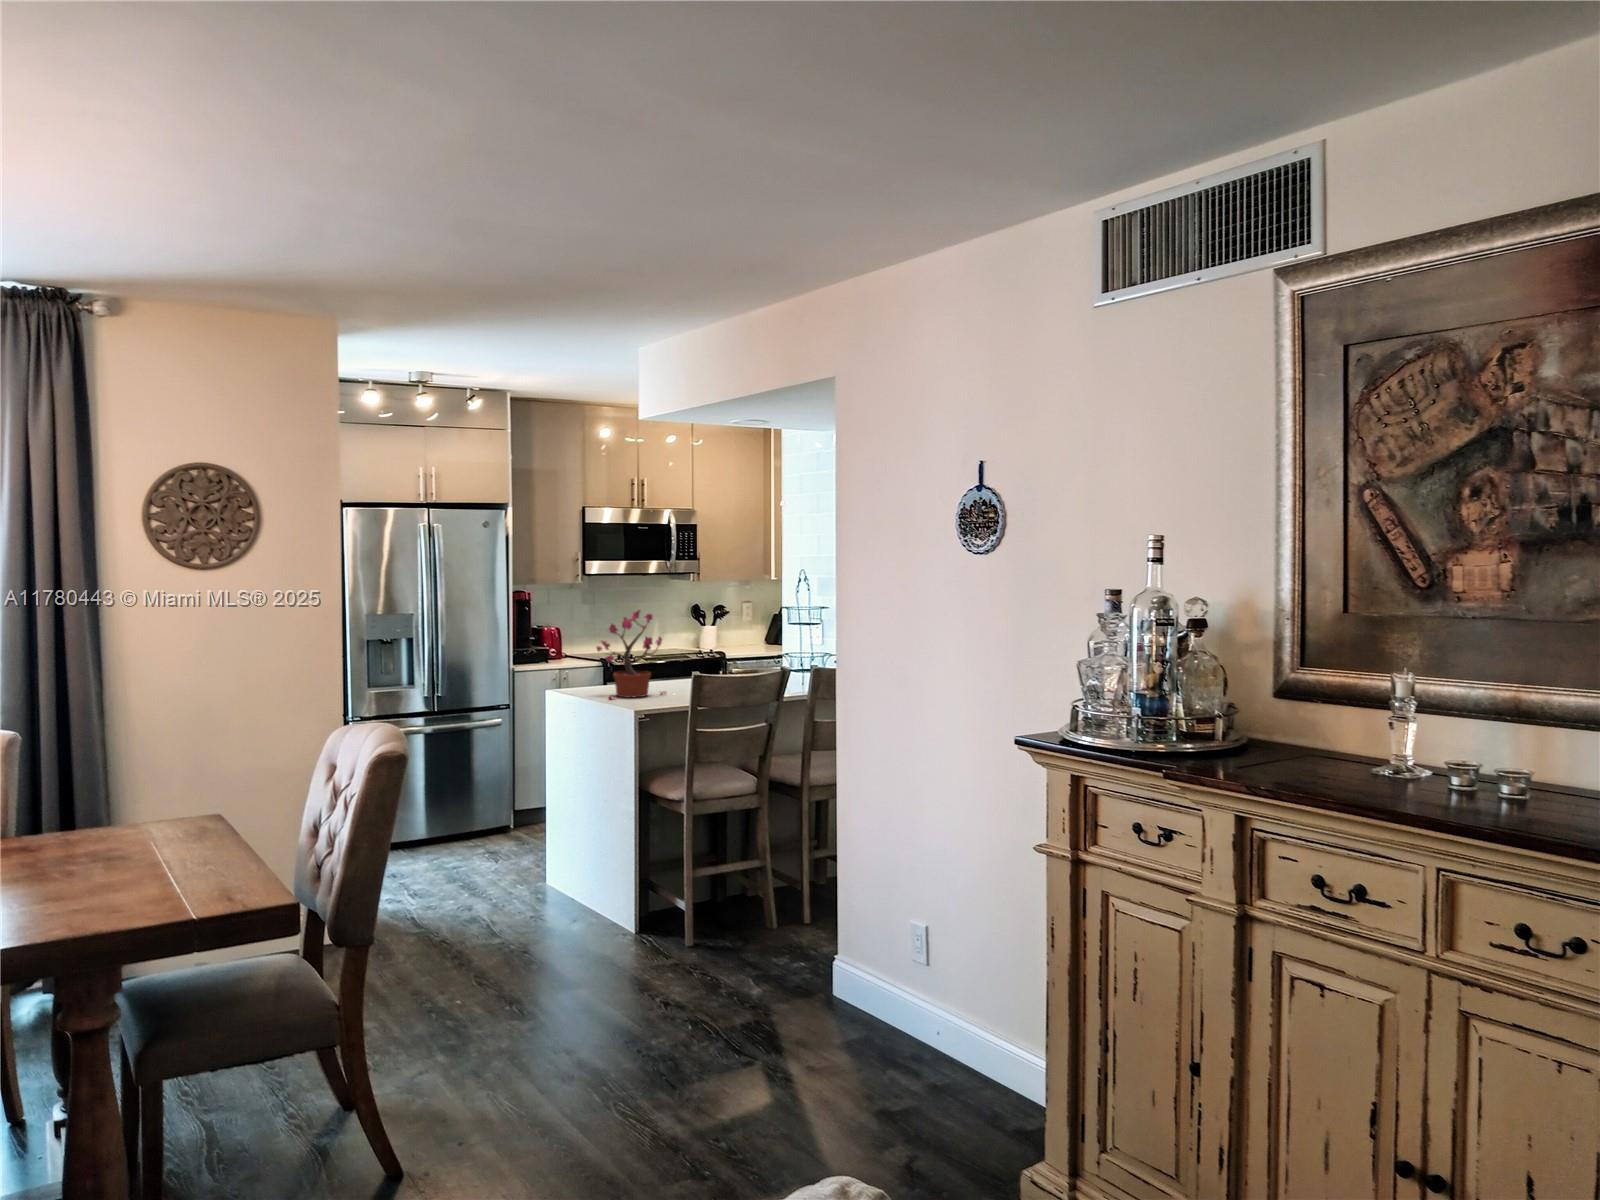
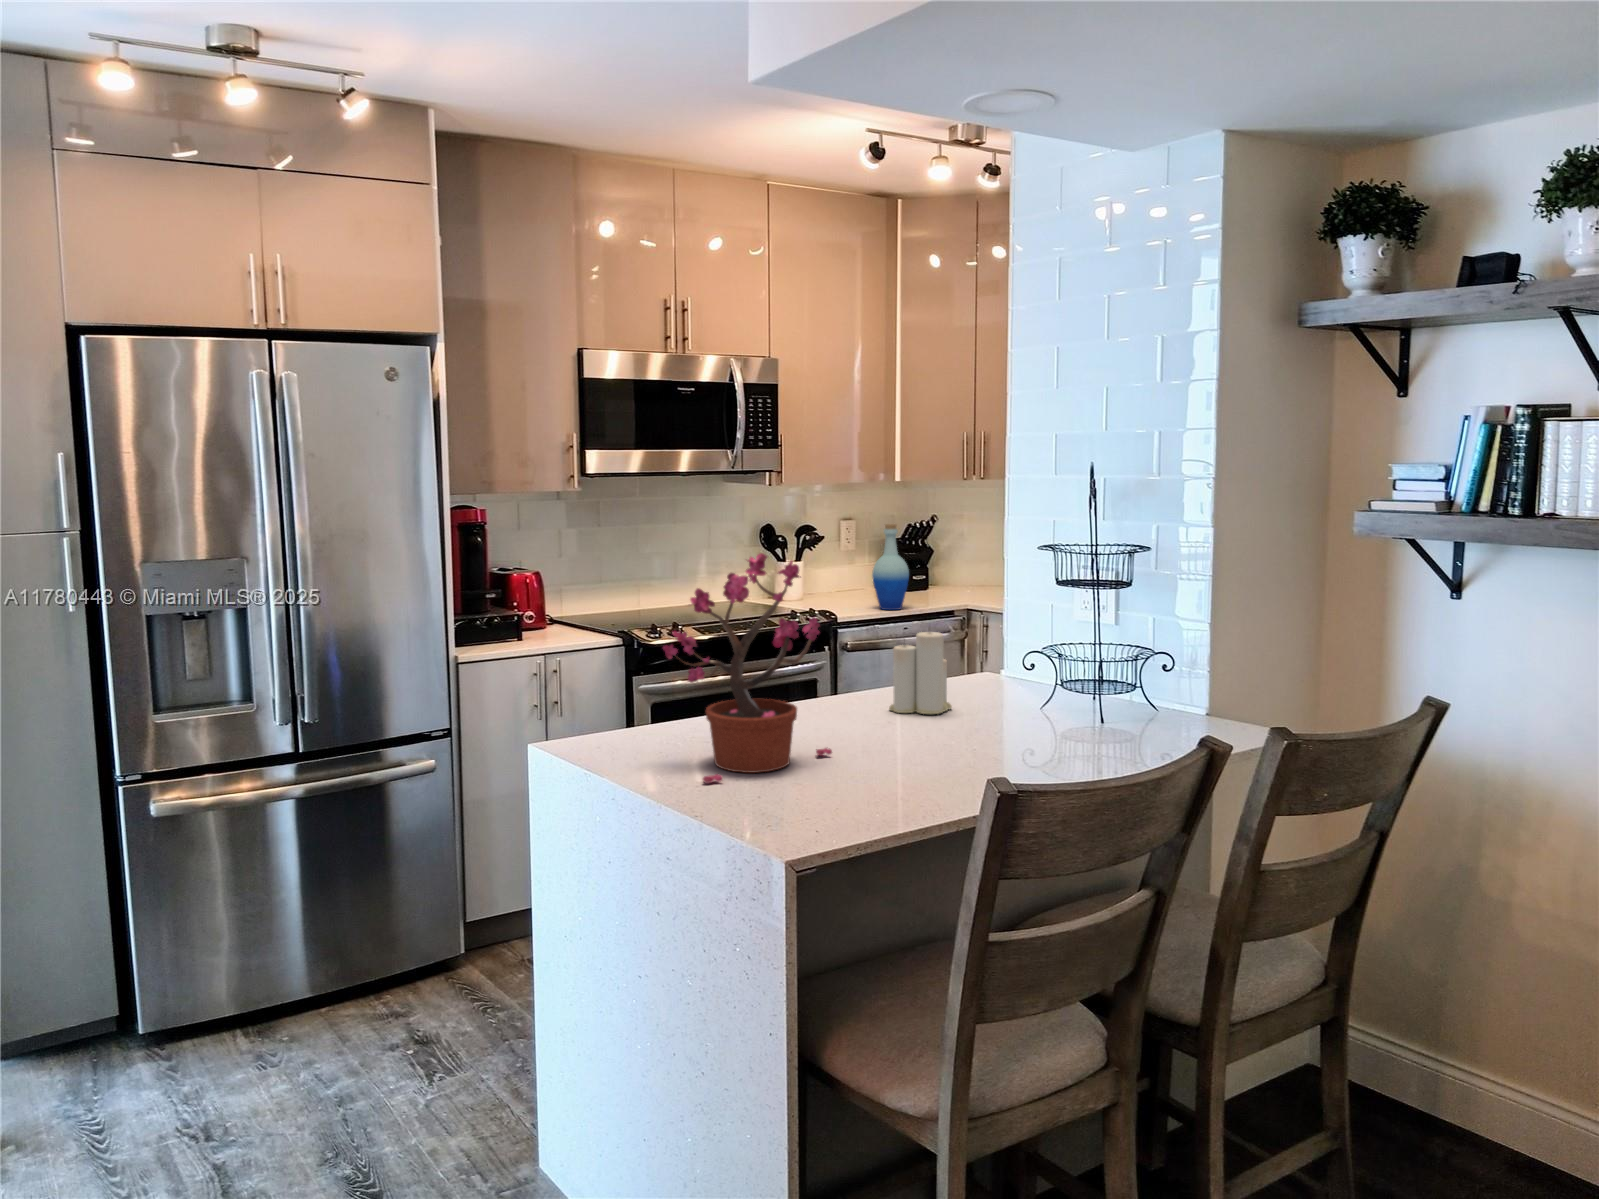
bottle: none [750,604,771,653] -> present [872,524,909,610]
candle: none [706,645,735,685] -> present [889,632,952,714]

